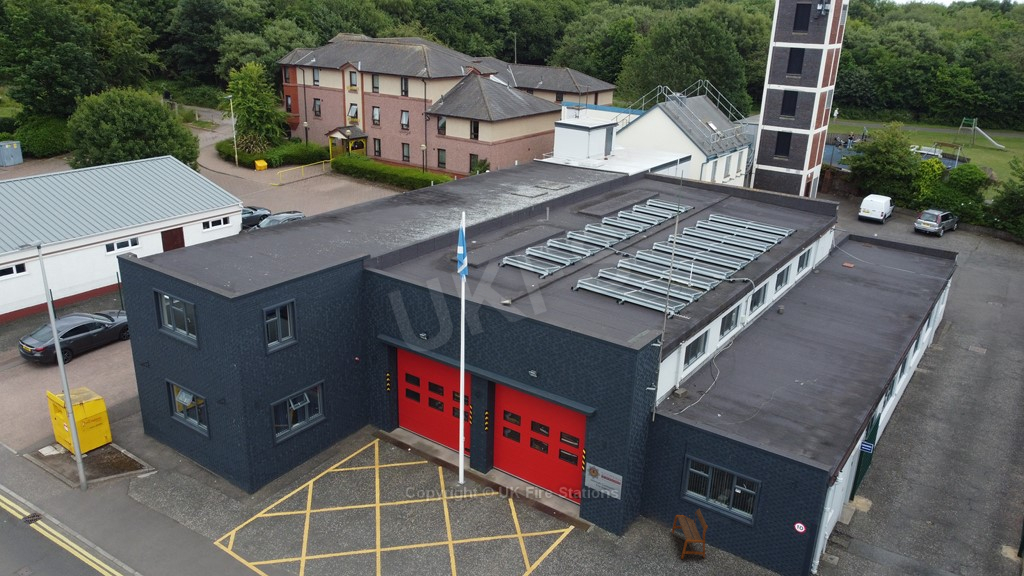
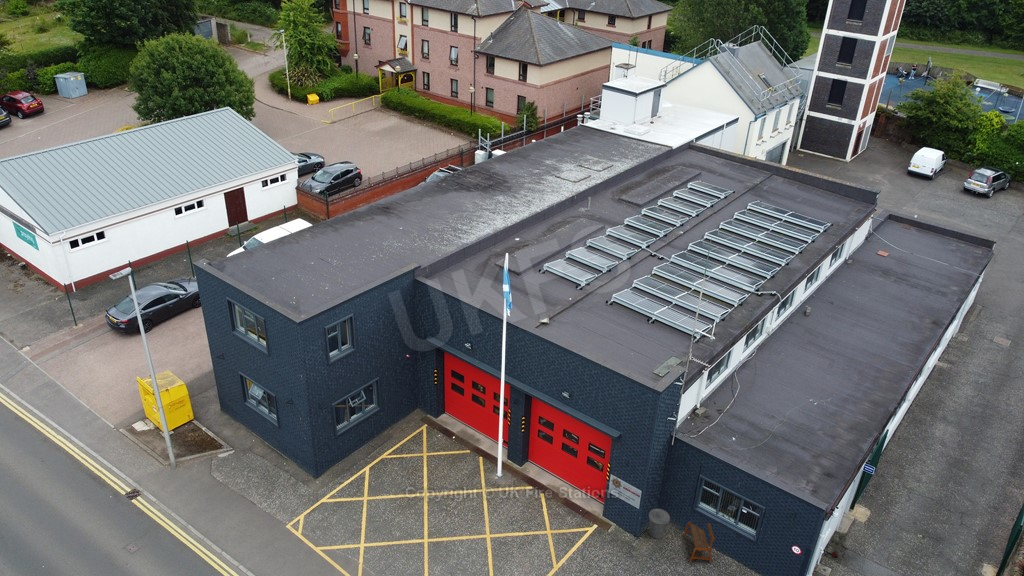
trash can: none [631,502,655,537] -> present [649,509,670,539]
potted tree: none [834,515,854,546] -> present [830,532,846,557]

